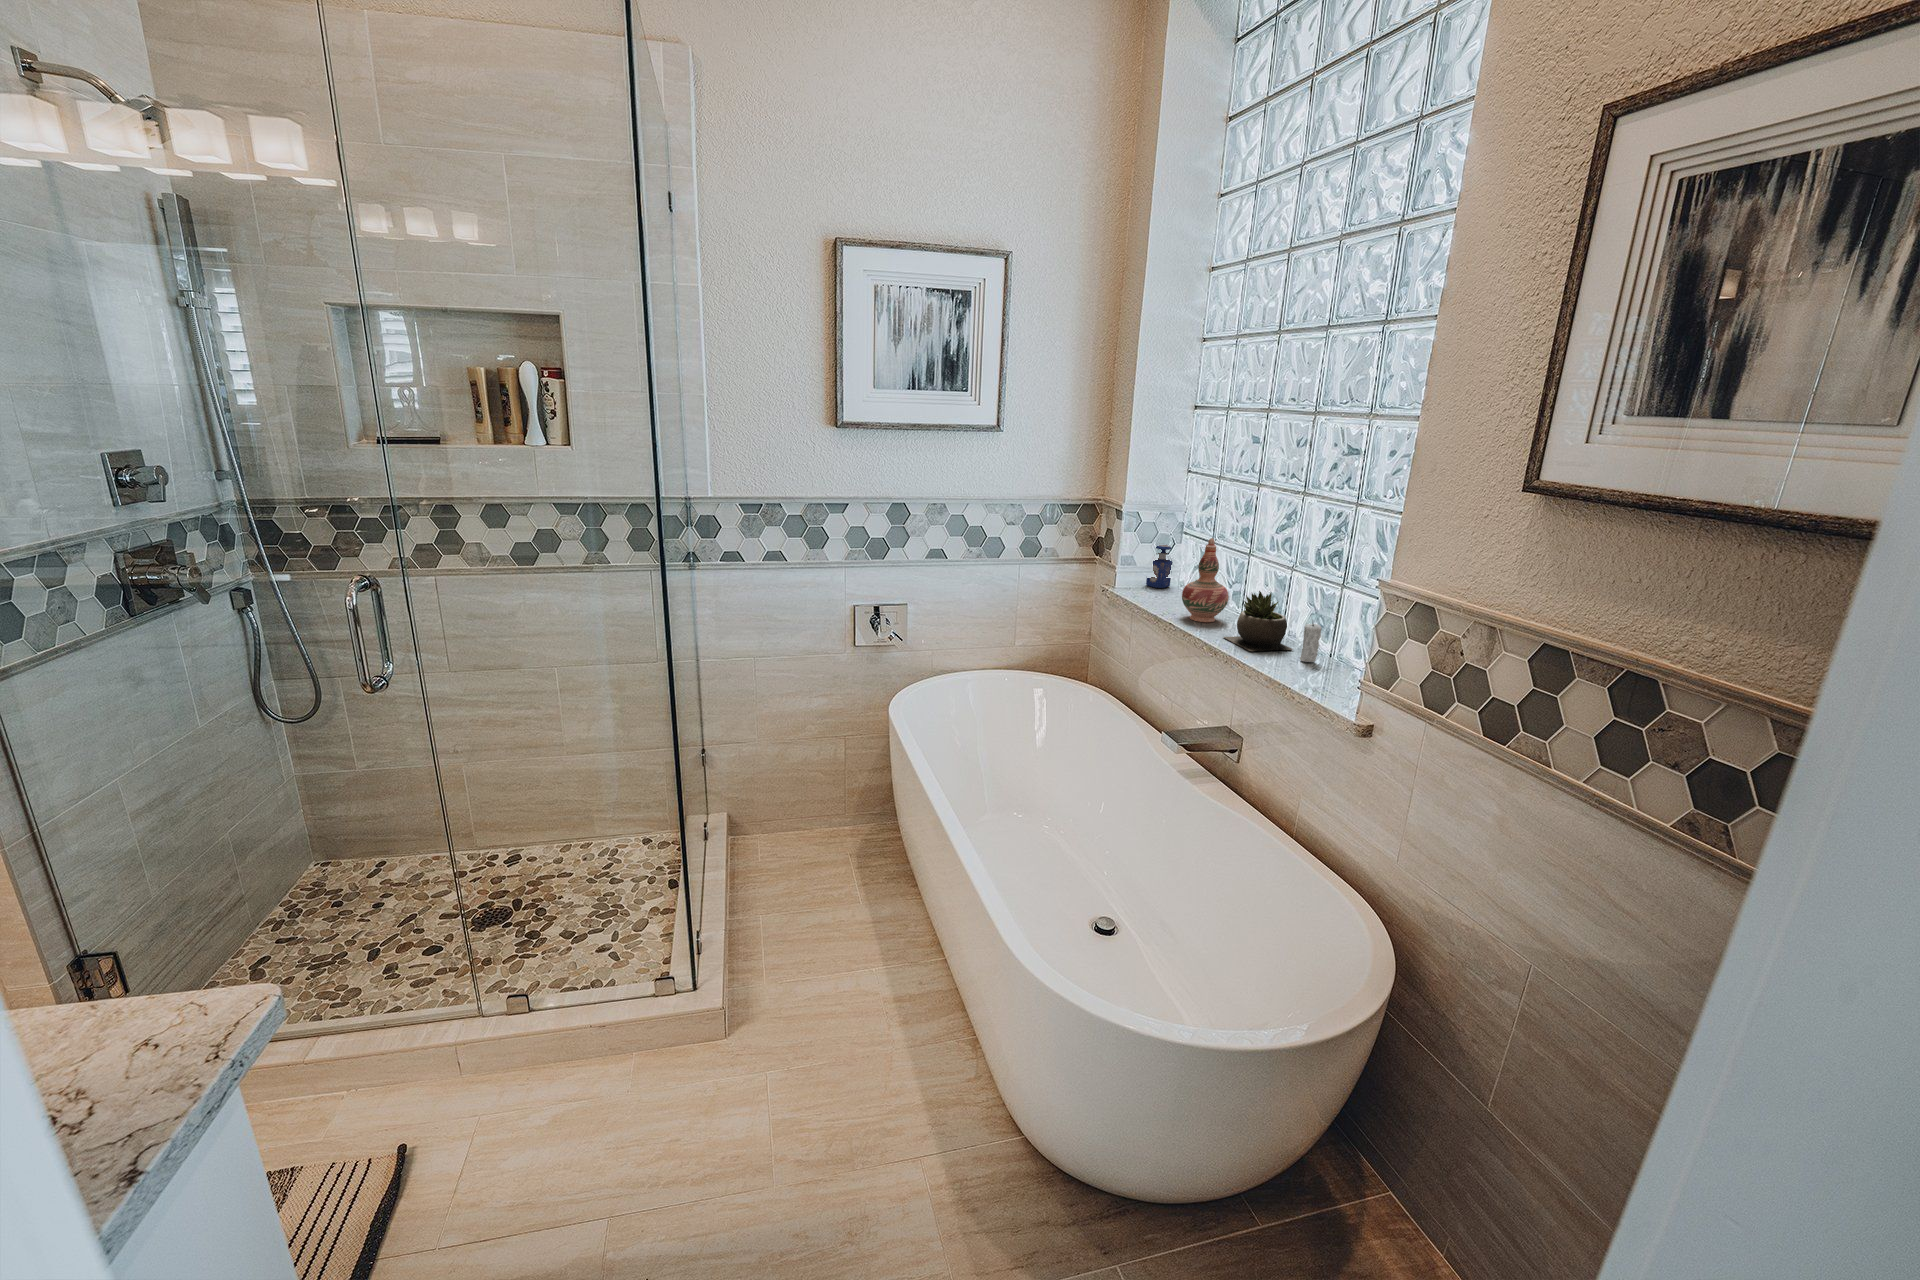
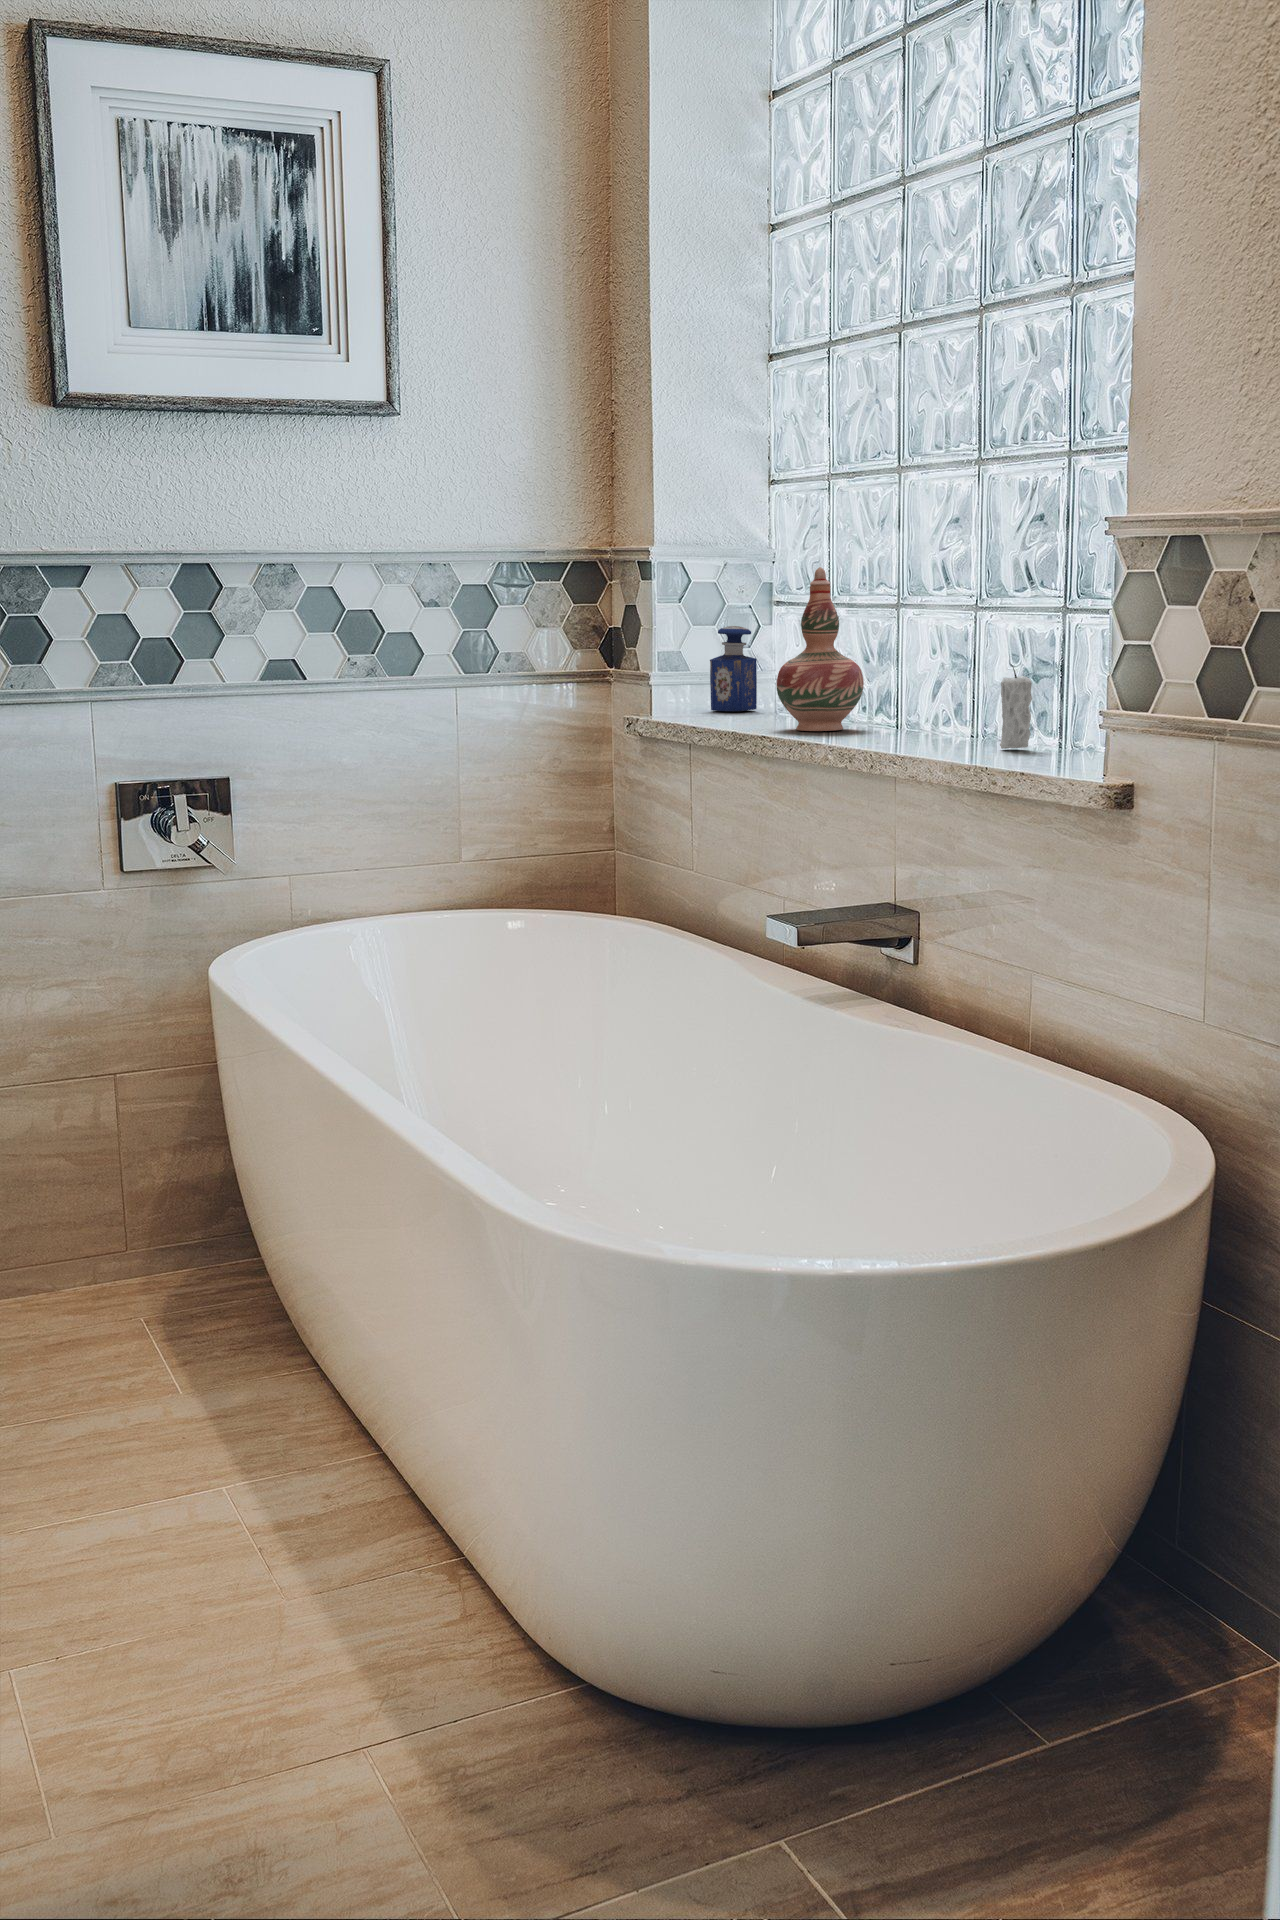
succulent plant: present [1224,591,1293,651] -> none [858,637,990,745]

